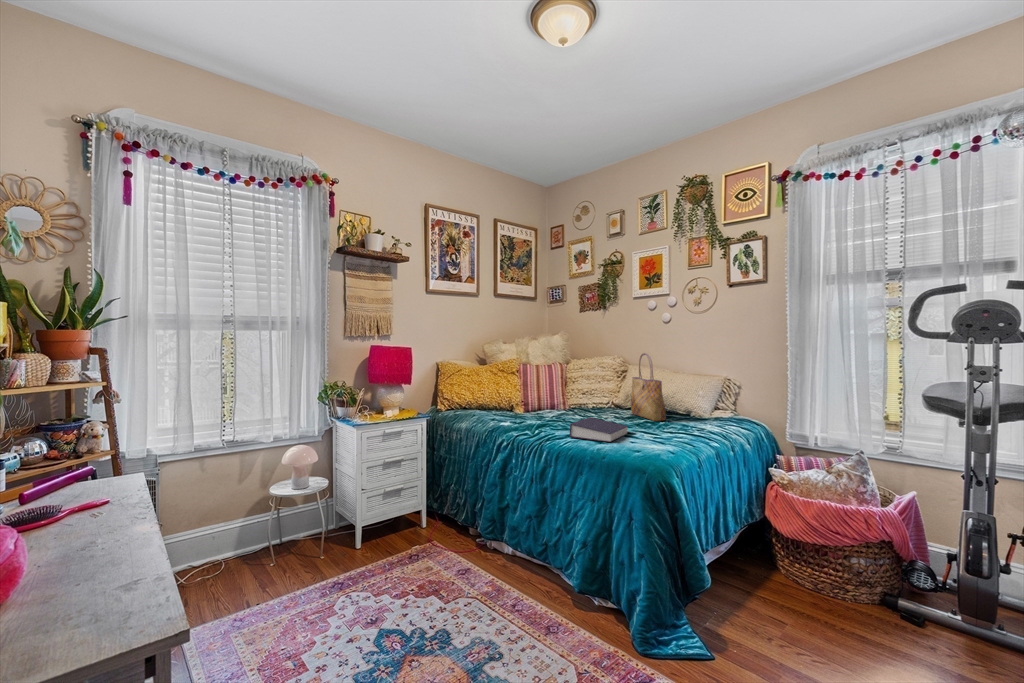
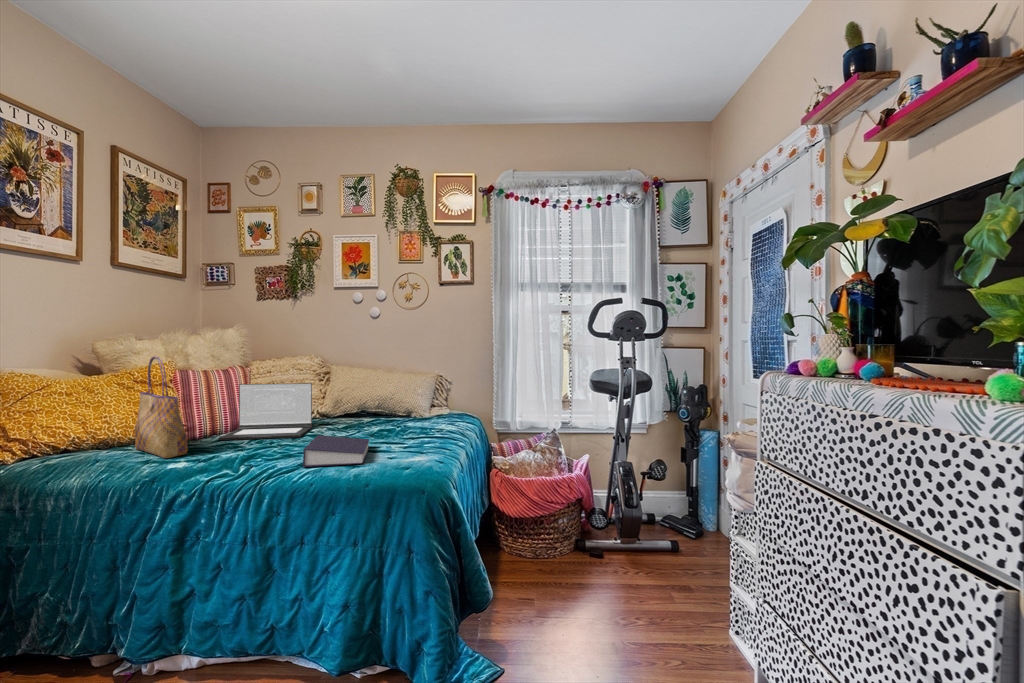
tote bag: present [631,353,666,421] -> present [135,356,188,458]
laptop: none [537,376,602,419] -> present [218,383,312,440]

